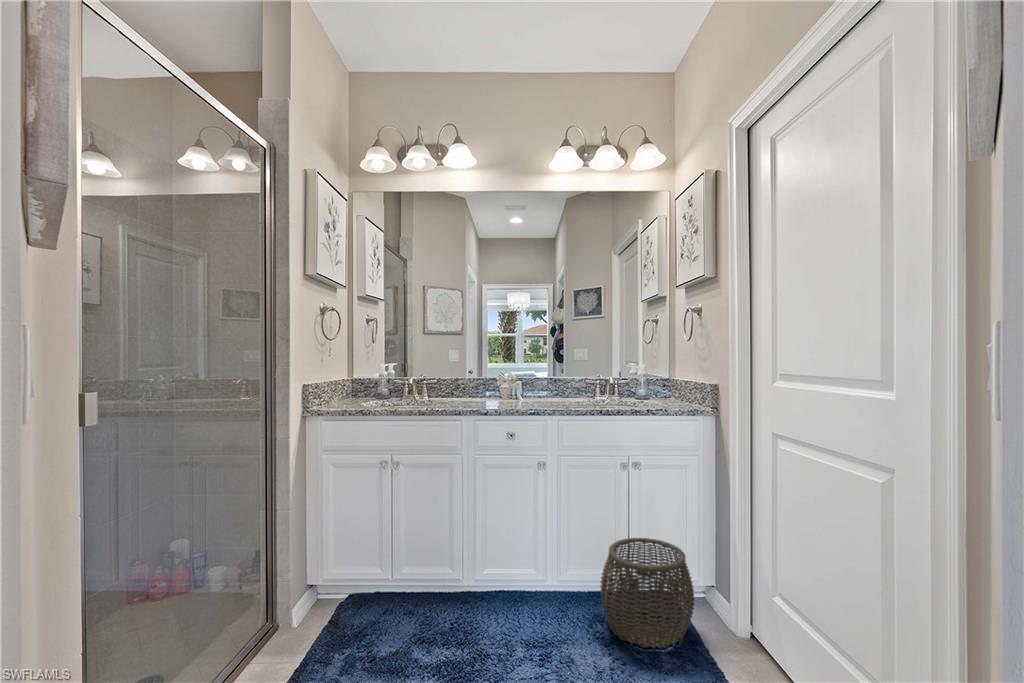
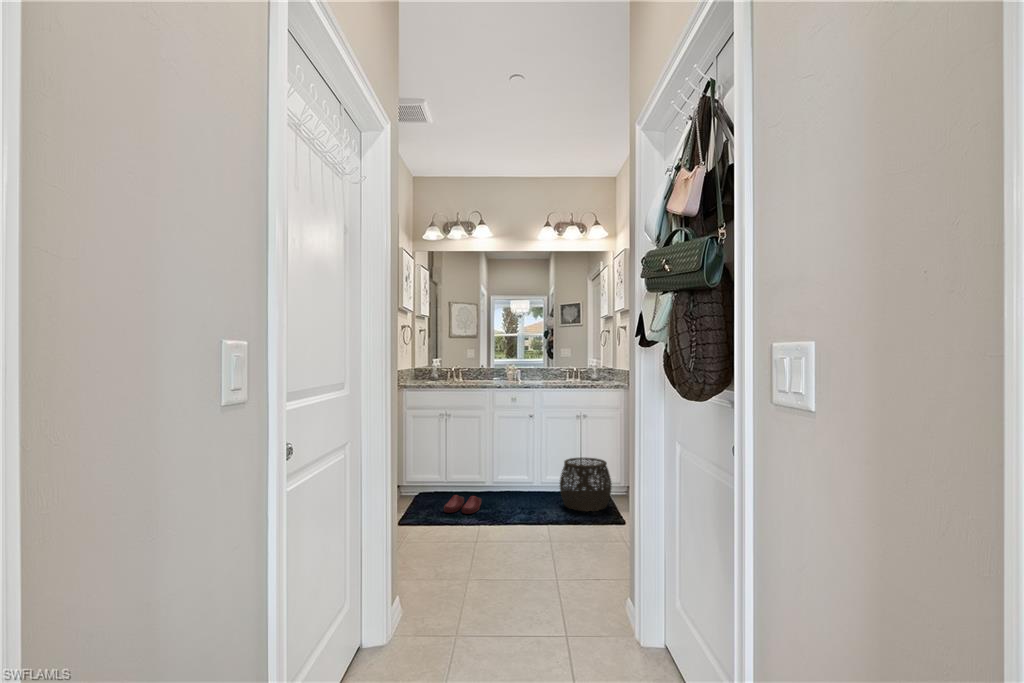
slippers: none [395,610,463,662] -> present [444,495,481,514]

